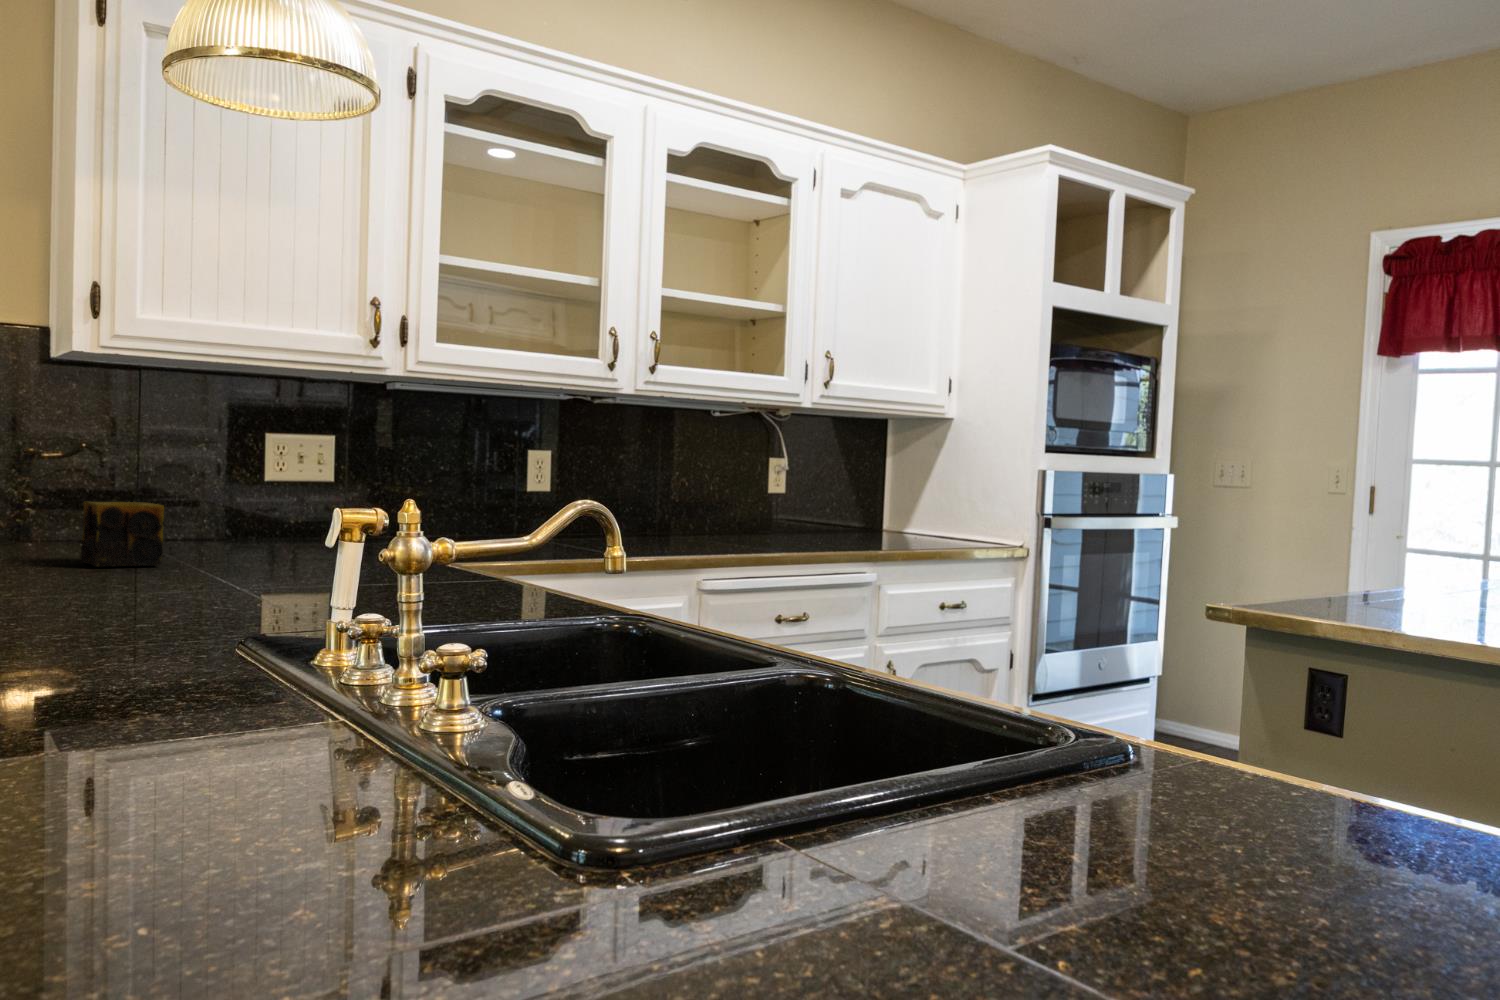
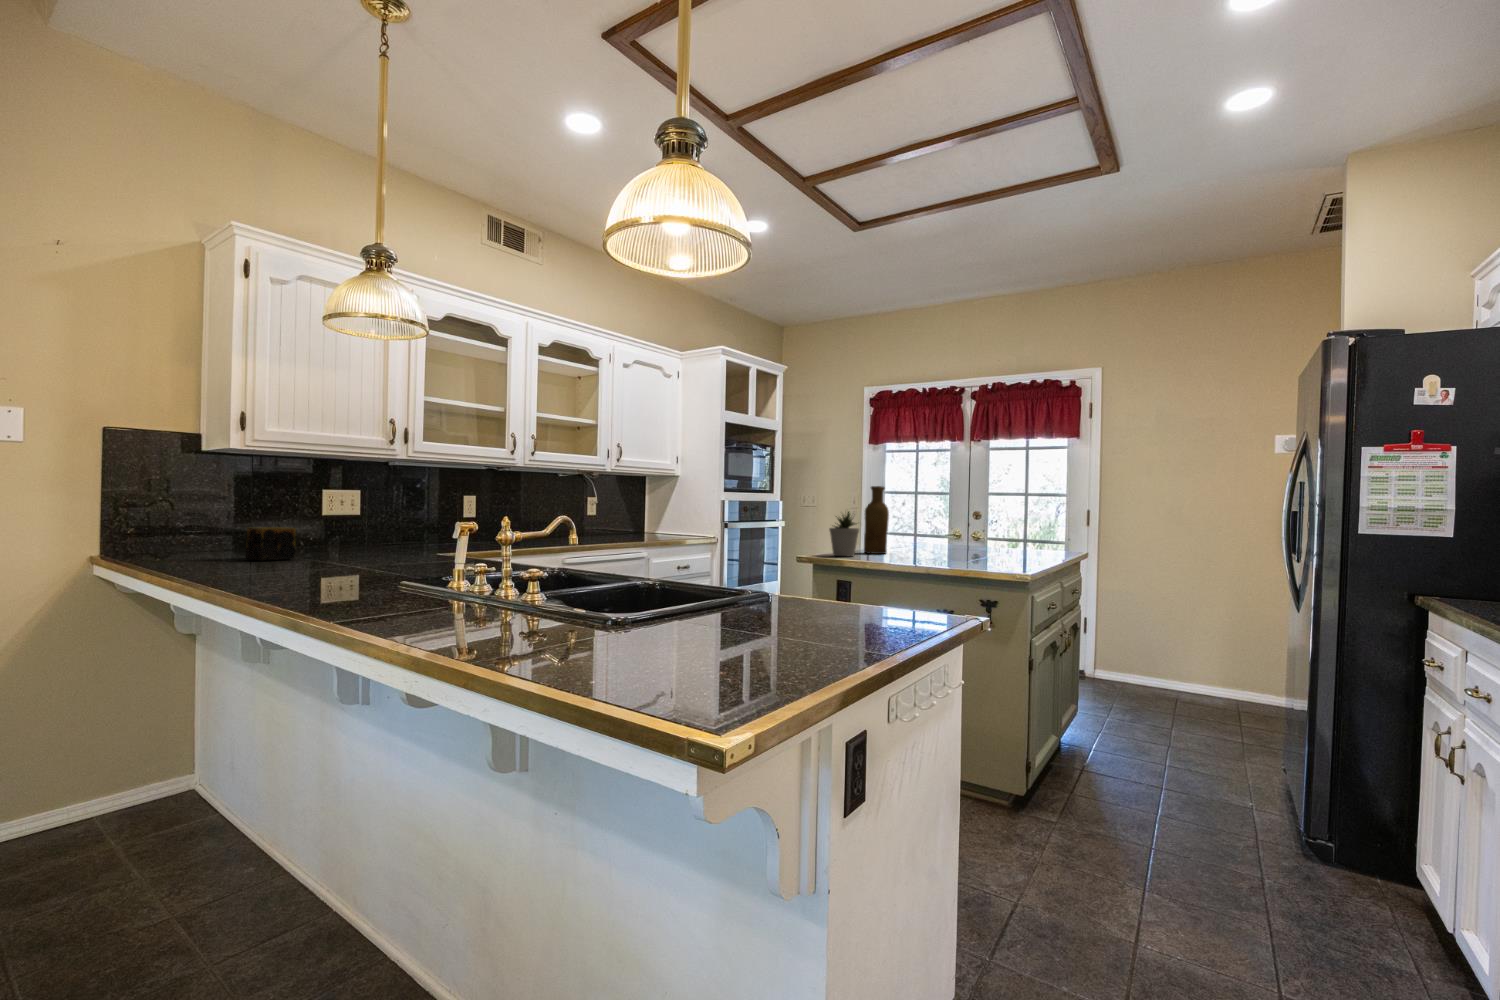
vase: none [1388,442,1462,611] -> present [864,486,889,554]
potted plant: none [1300,496,1387,615] -> present [829,512,859,556]

